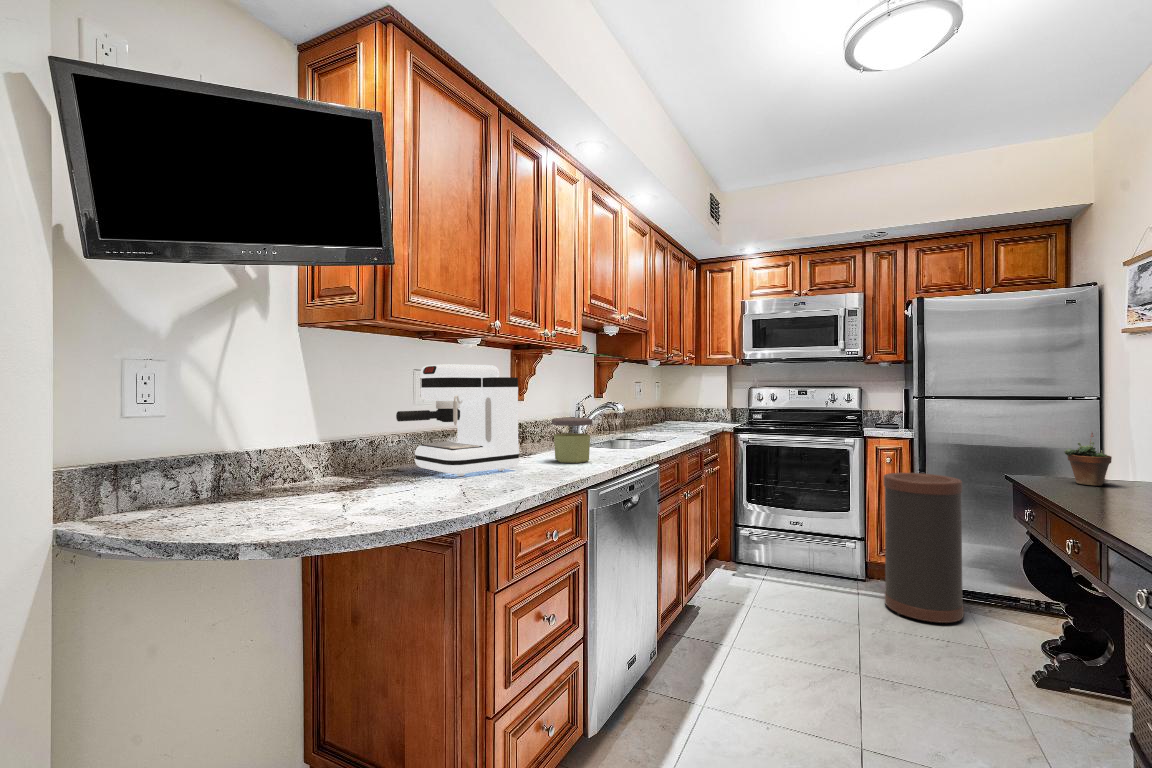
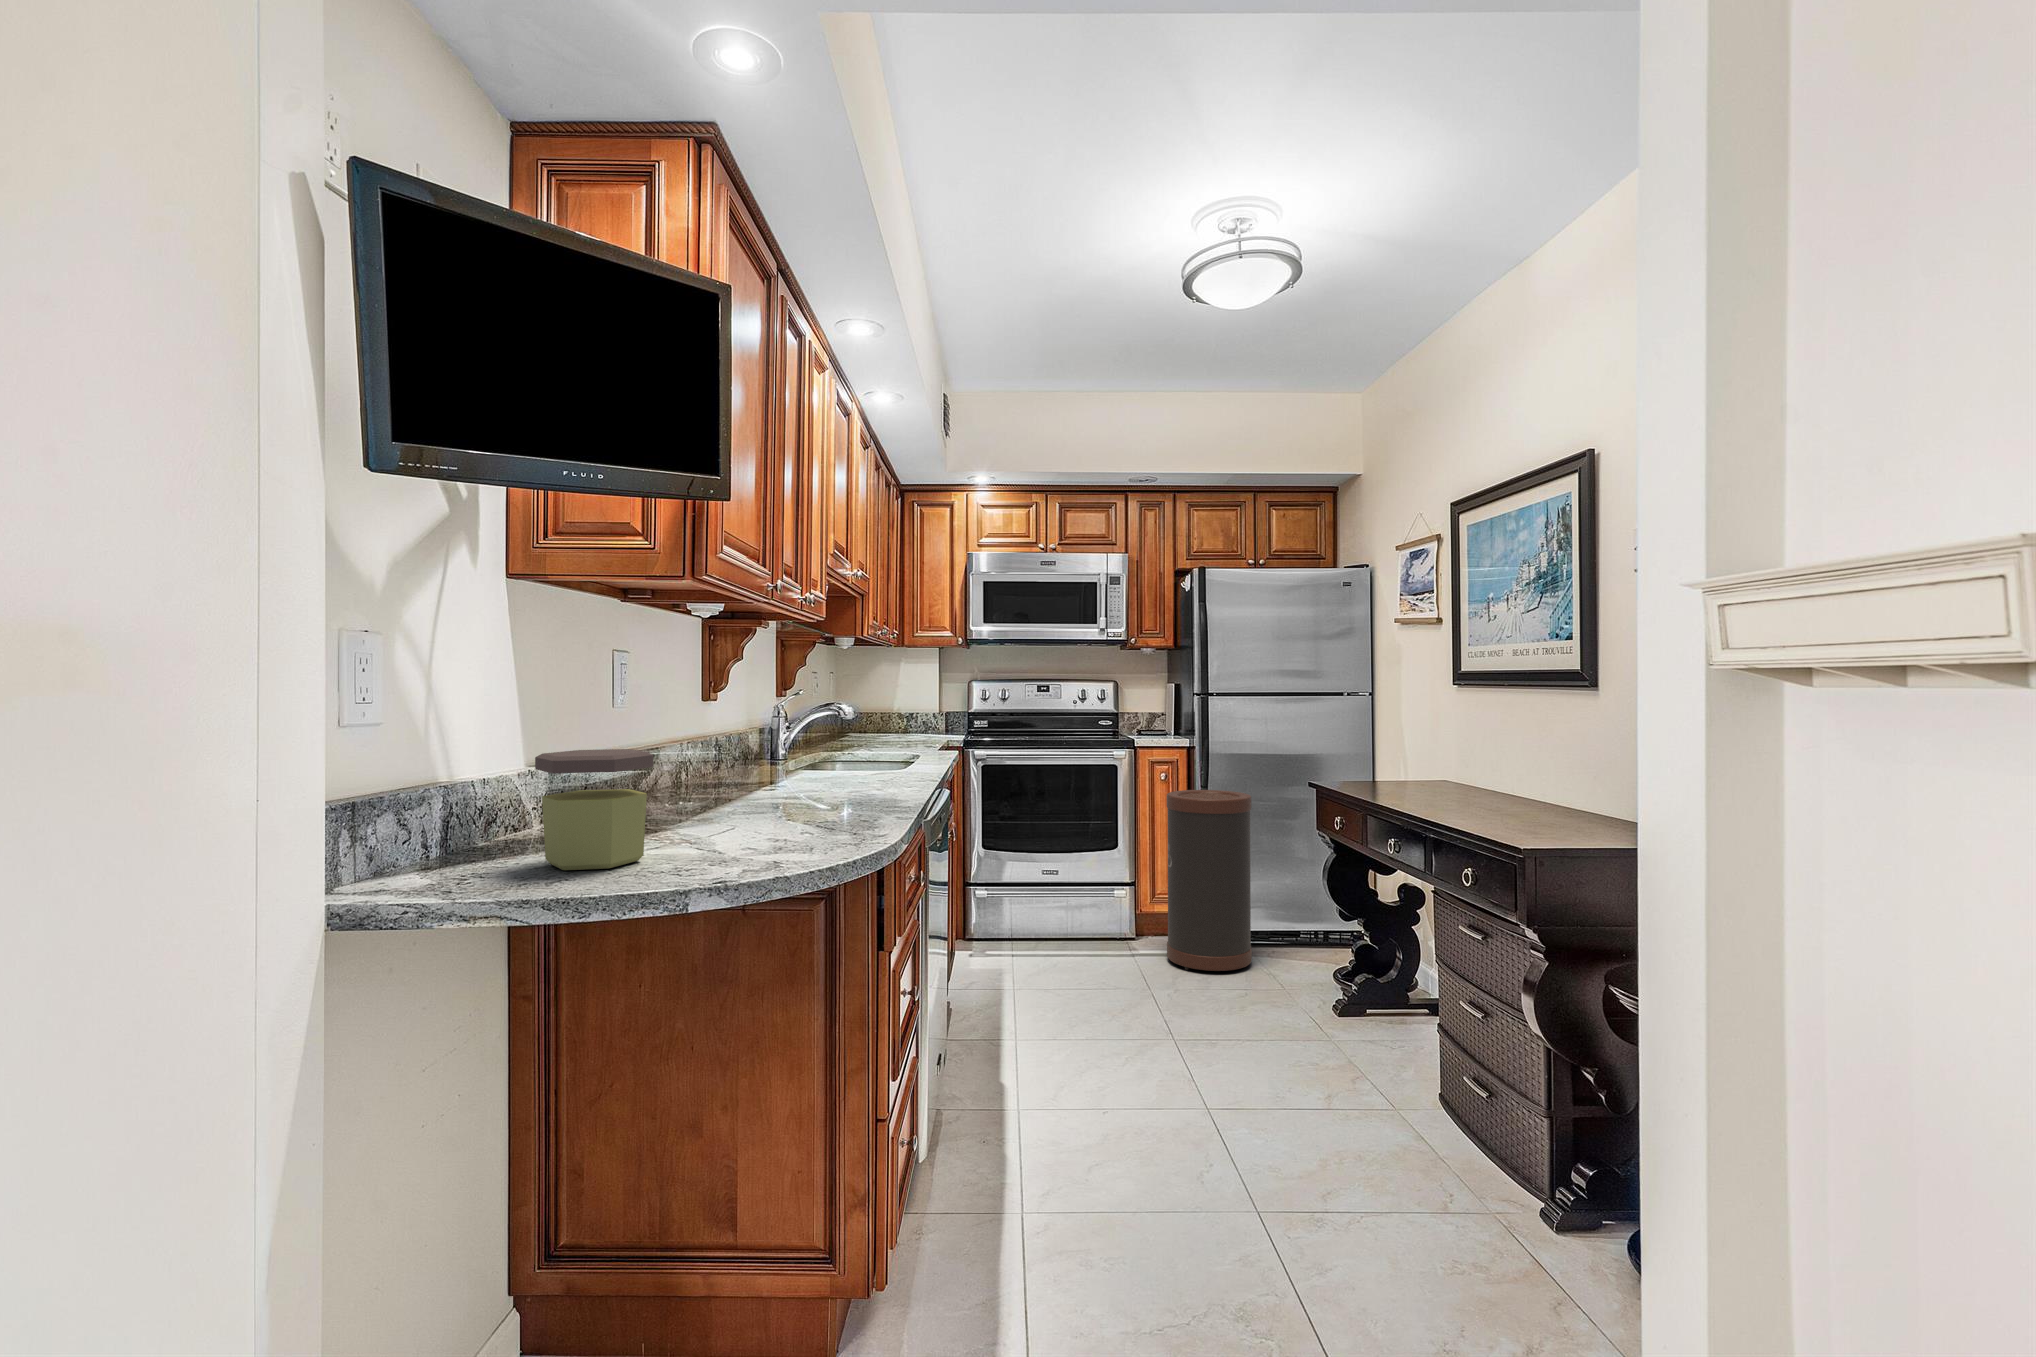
coffee maker: present [396,364,519,476] -> none [650,642,826,816]
jar: present [552,417,592,463] -> present [535,749,653,870]
succulent plant: present [1064,433,1112,486] -> none [1367,730,1406,788]

